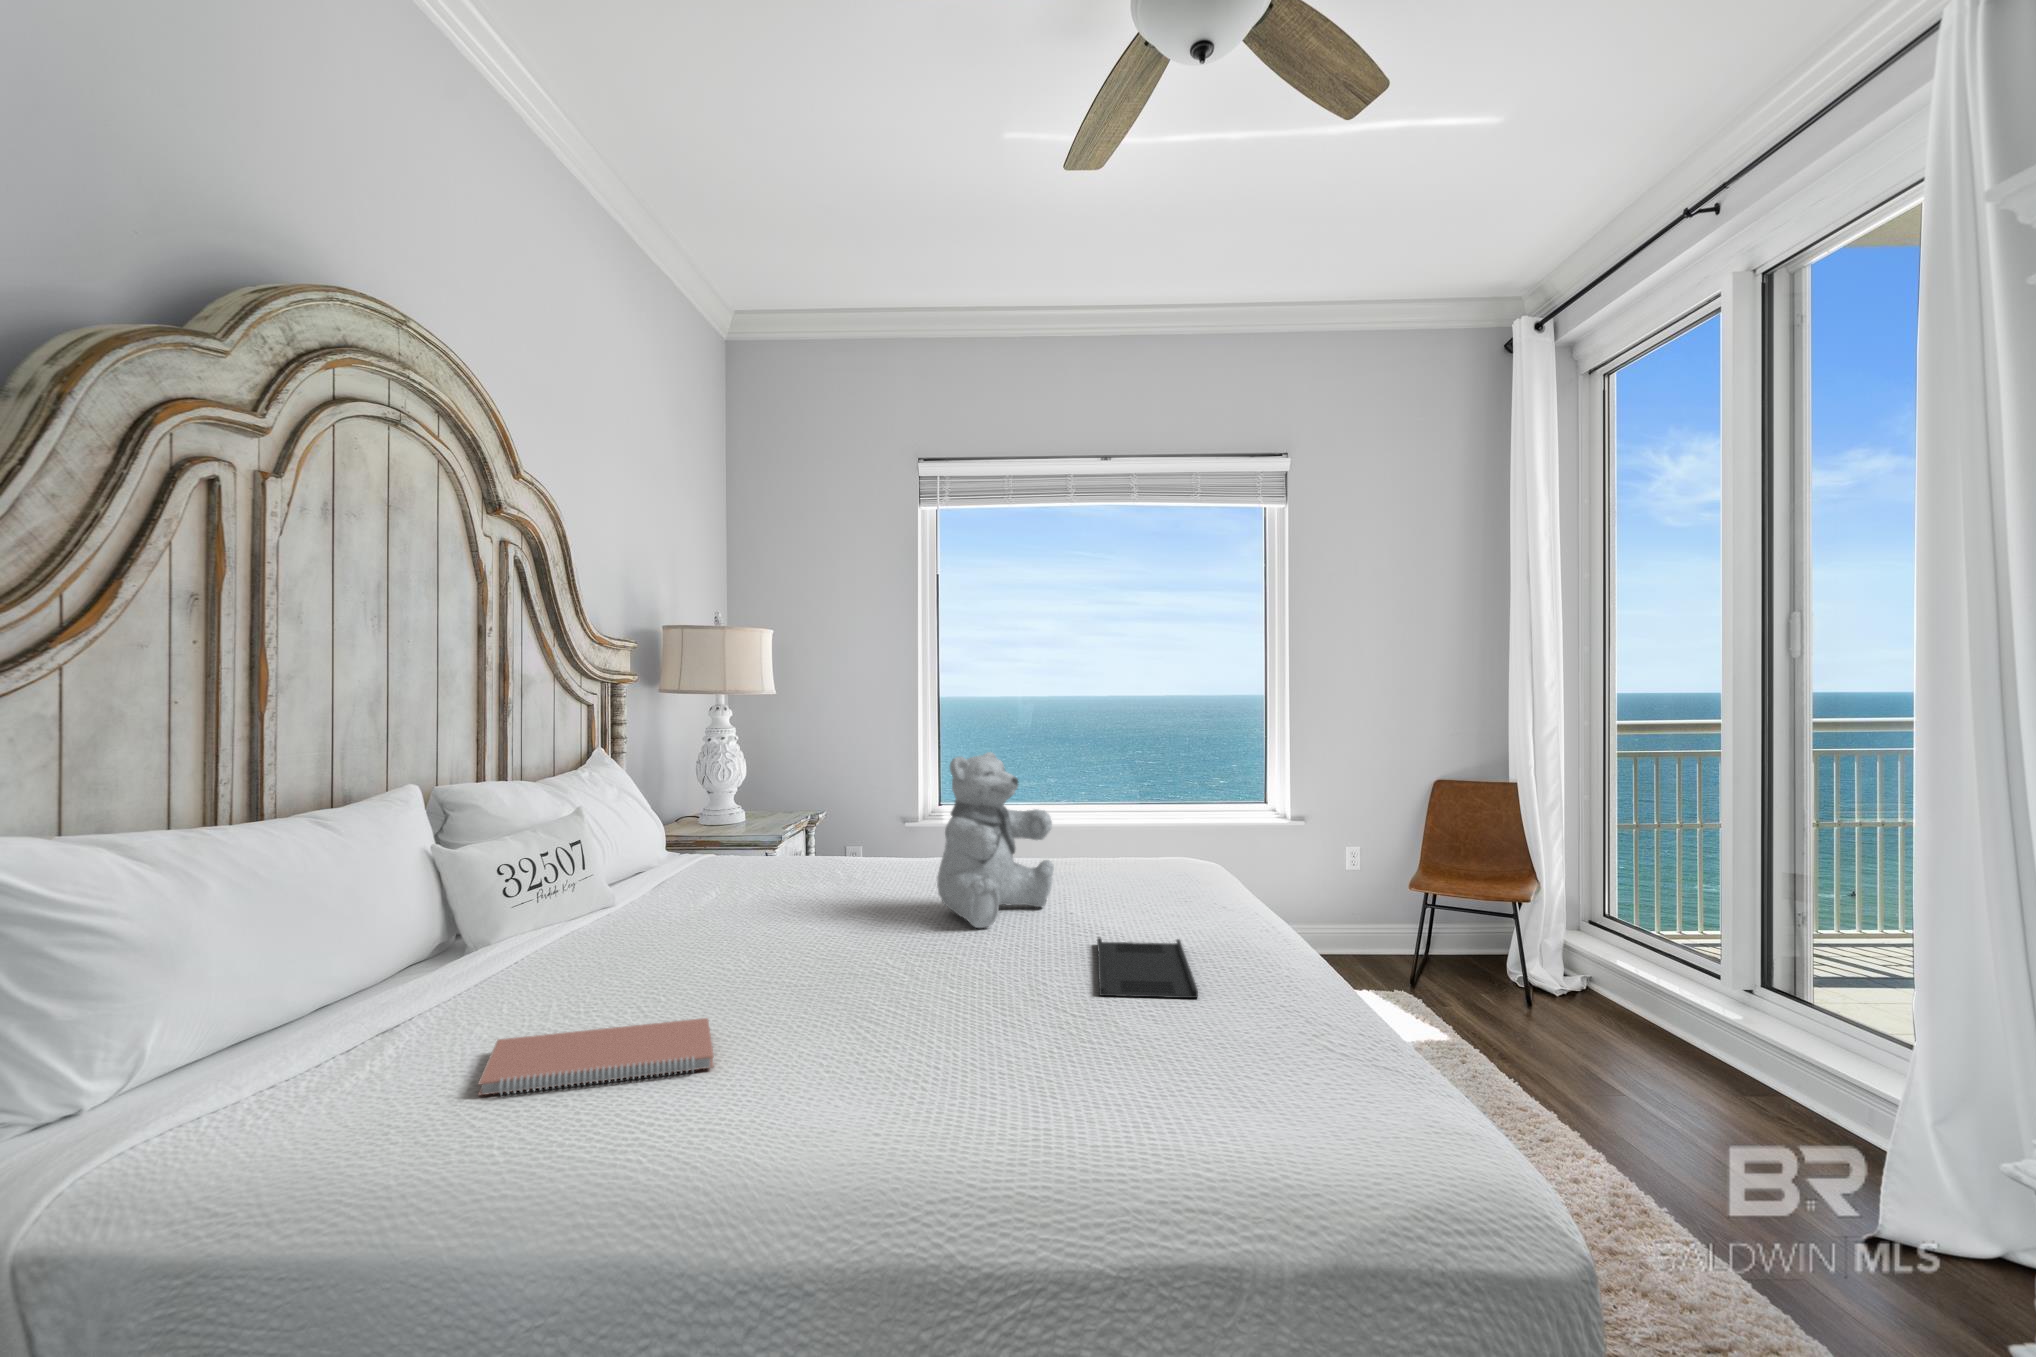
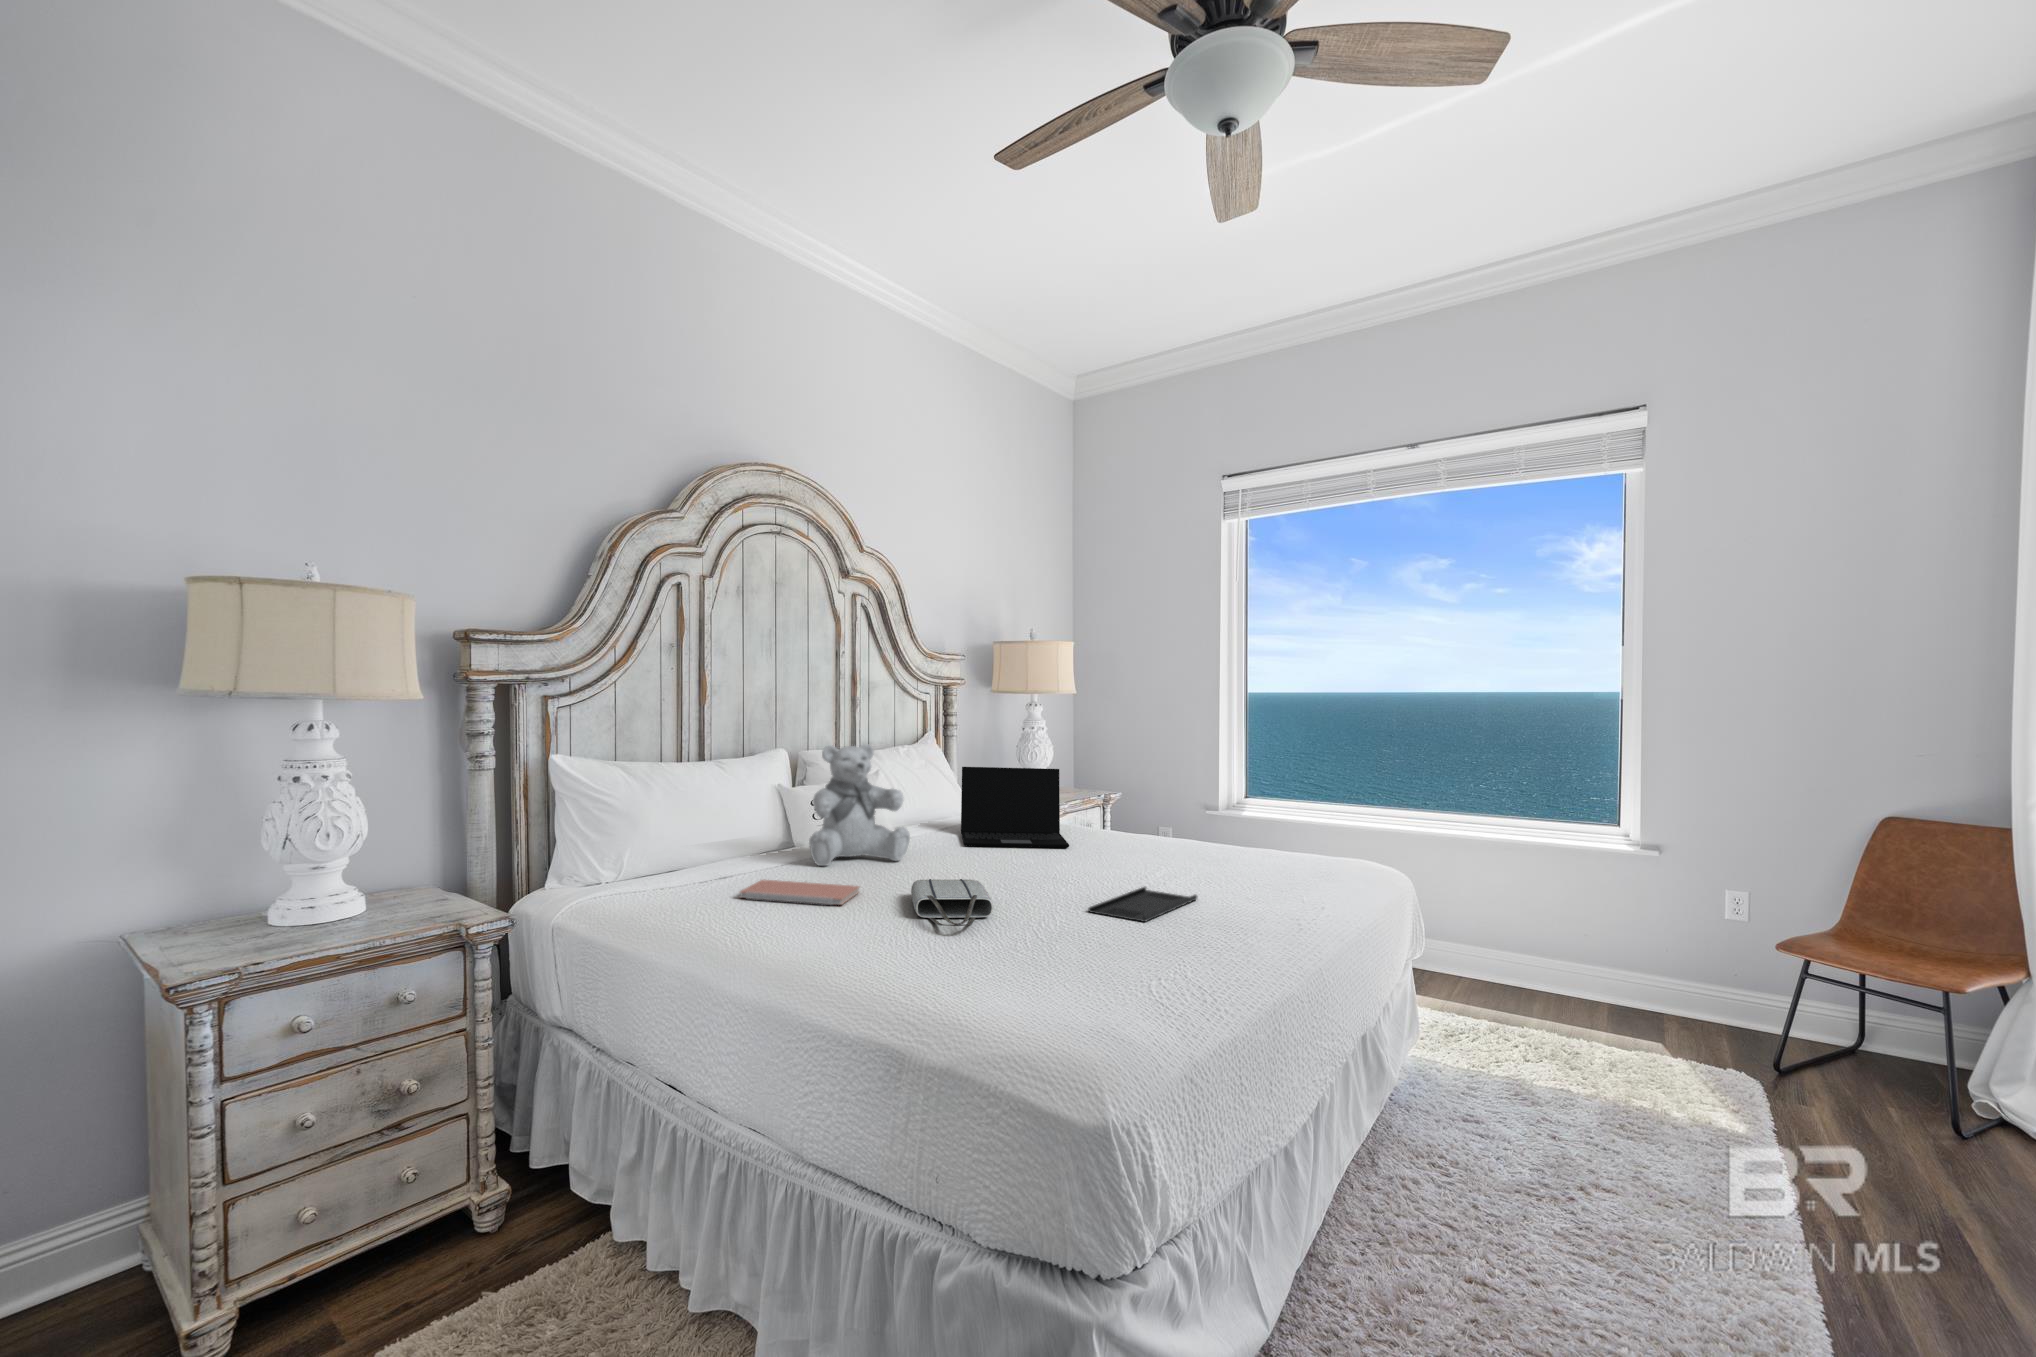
teddy bear: present [937,752,1054,928] -> present [809,744,910,866]
laptop: none [709,784,893,909] -> present [961,767,1069,848]
tote bag: none [806,972,1016,1079] -> present [911,879,993,926]

